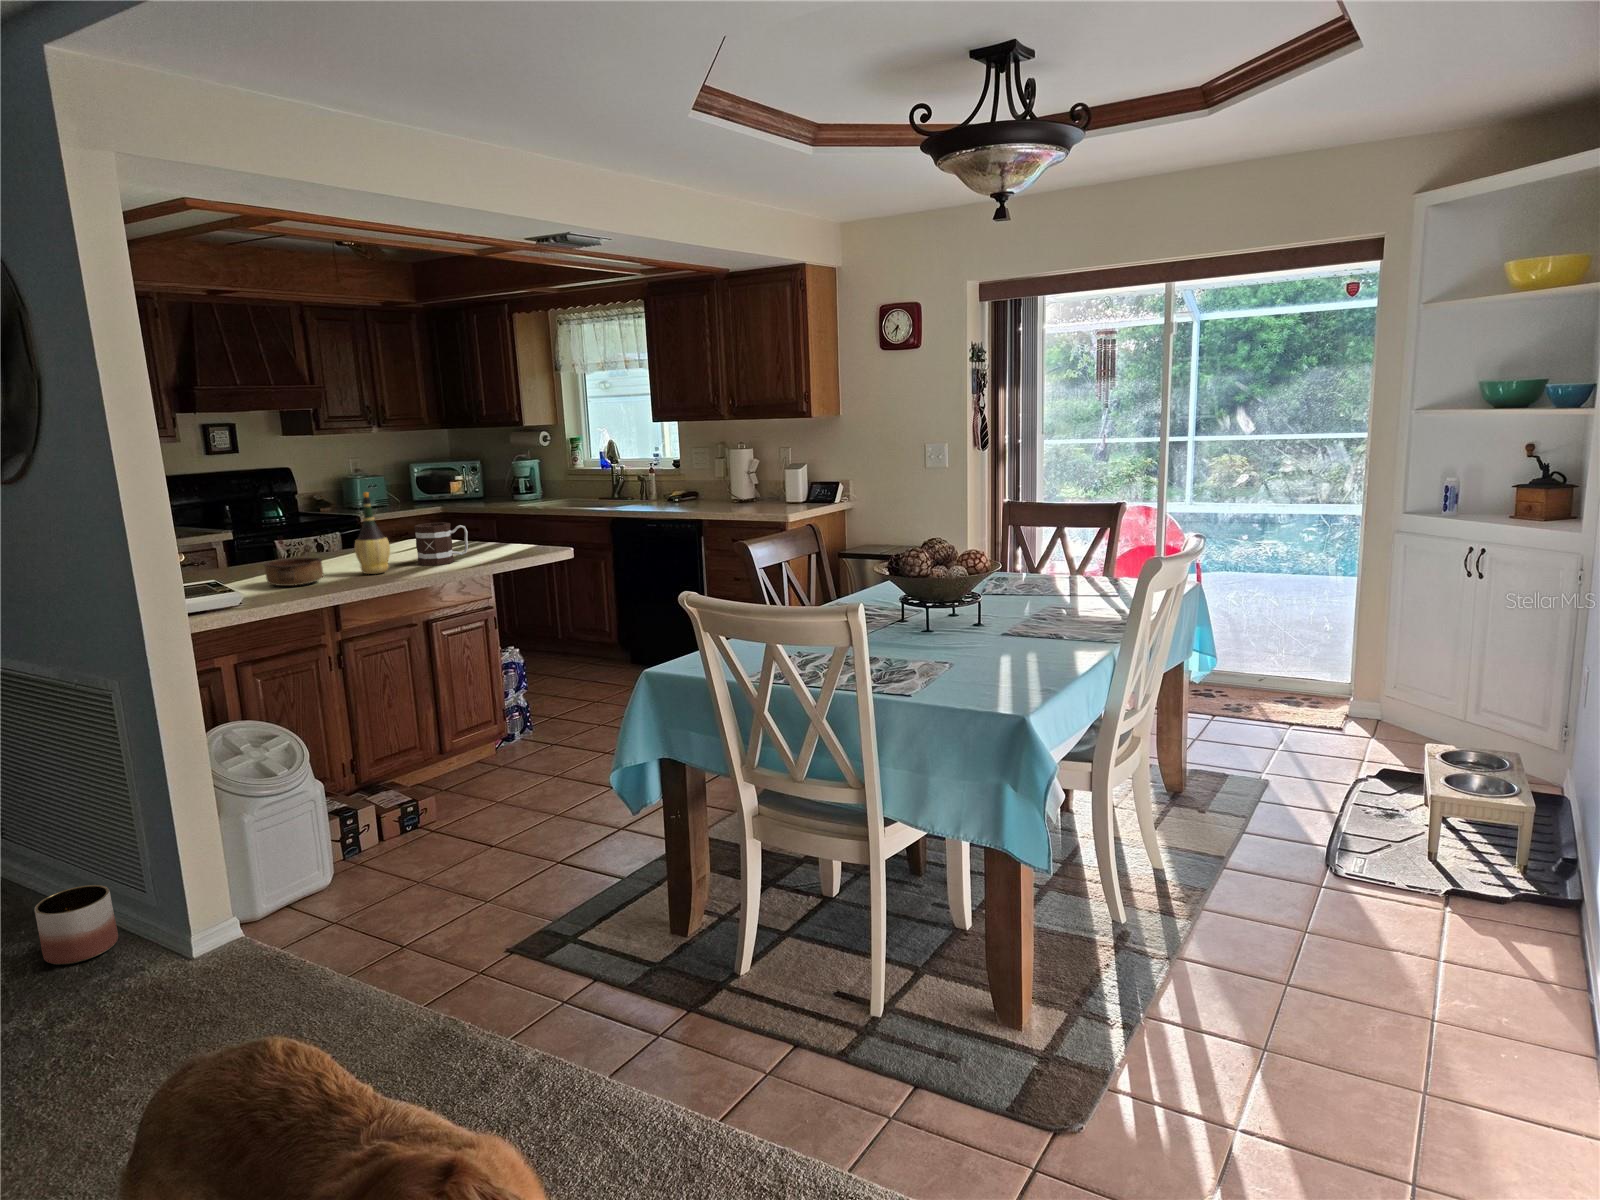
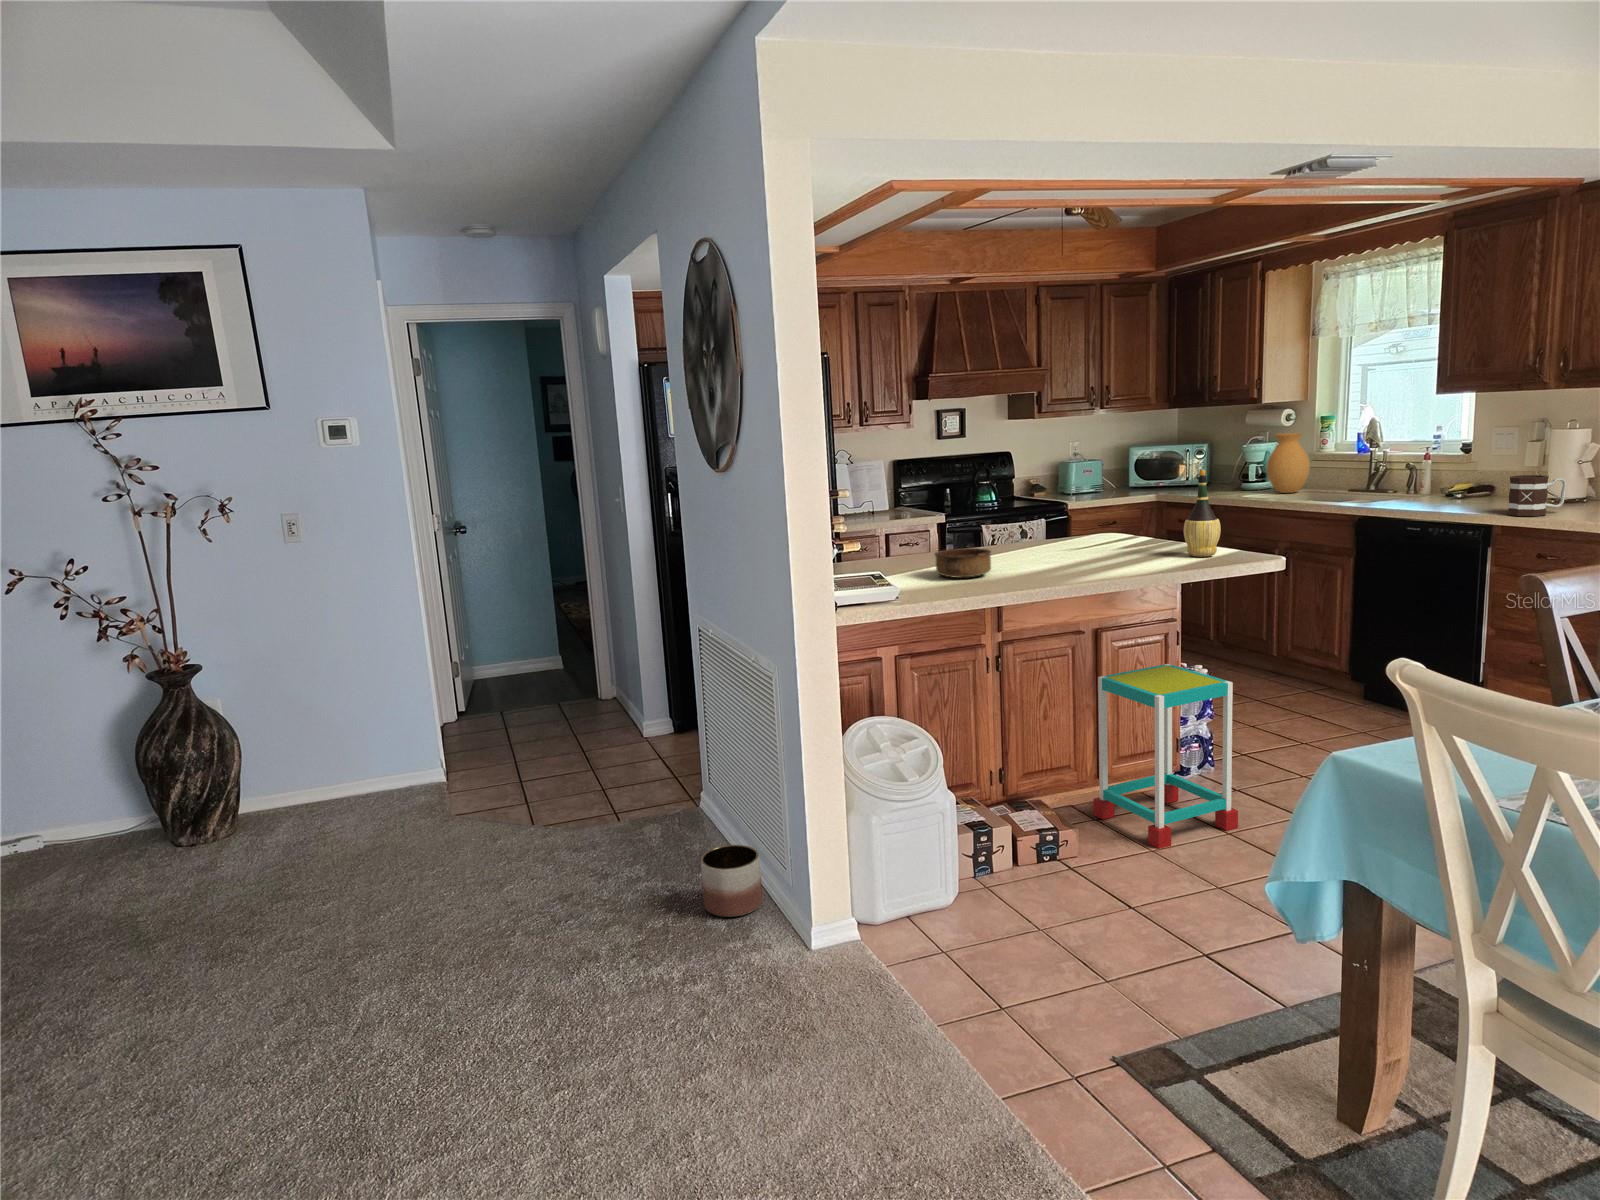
vase: none [534,451,567,501] -> present [1267,433,1310,493]
wine bottle: present [355,492,390,574] -> present [1184,470,1221,556]
mug: present [414,522,468,566] -> present [1508,475,1567,516]
side table: none [431,646,559,800] -> present [1093,664,1238,849]

